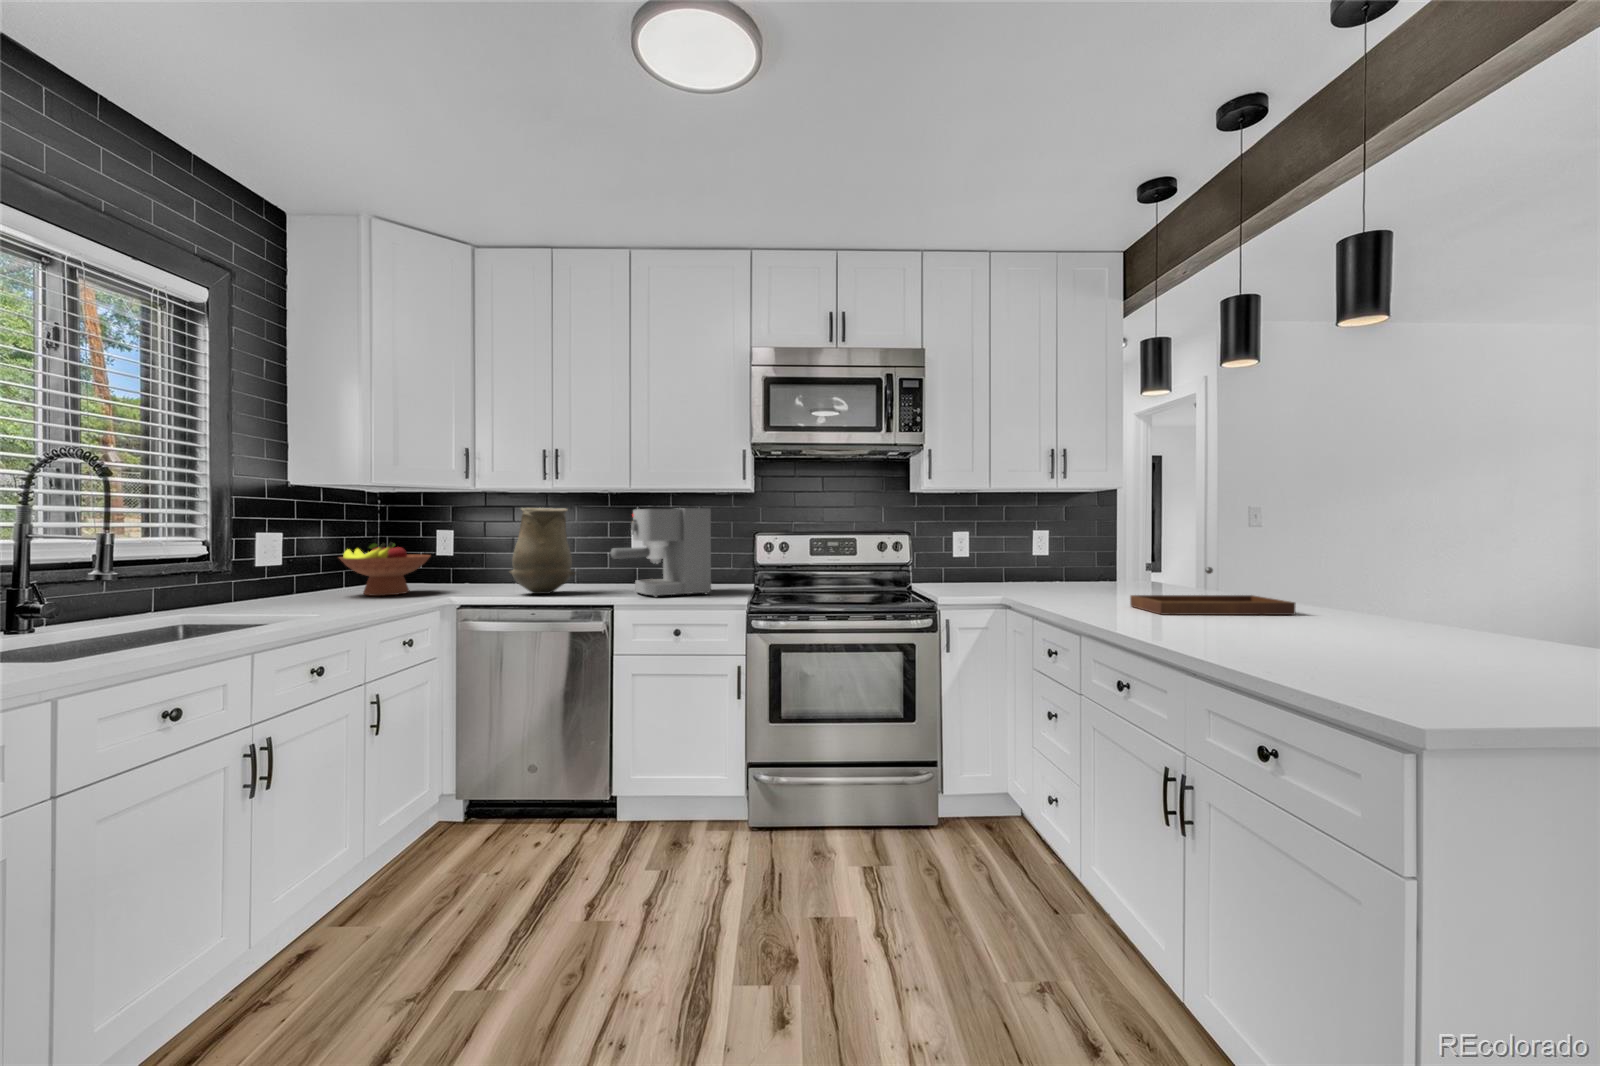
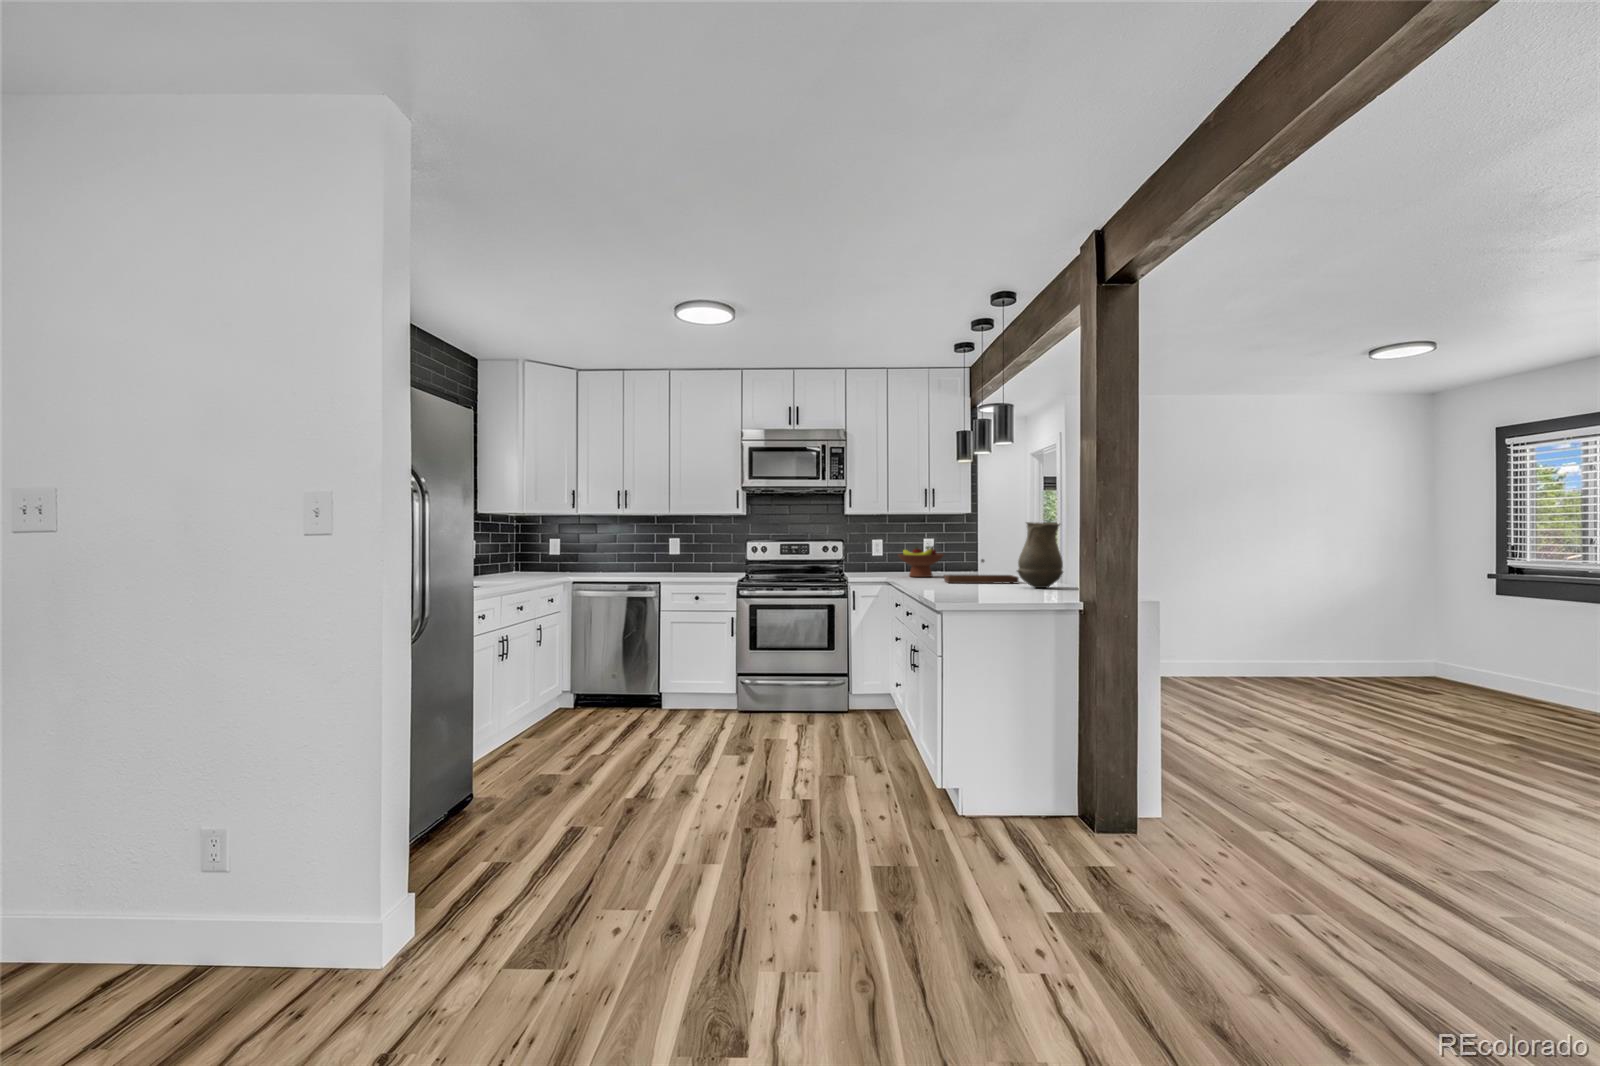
vase: present [509,508,576,594] -> present [1017,522,1063,588]
coffee maker: present [611,508,711,597] -> none [659,526,717,578]
fruit bowl: present [340,542,430,596] -> present [898,546,944,577]

